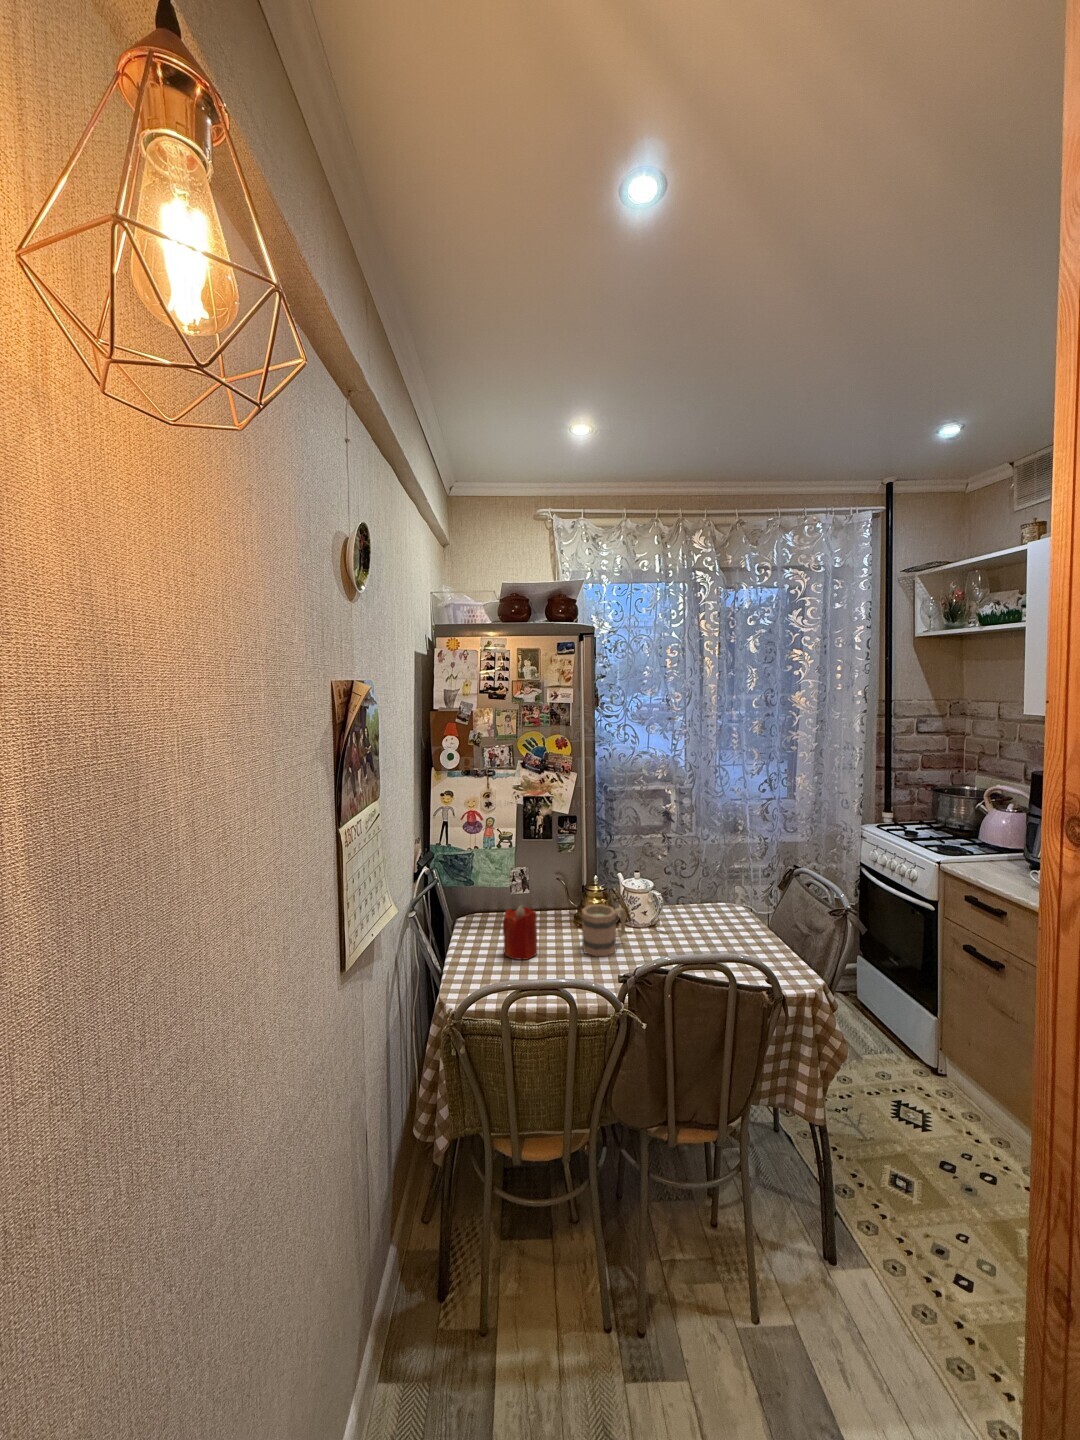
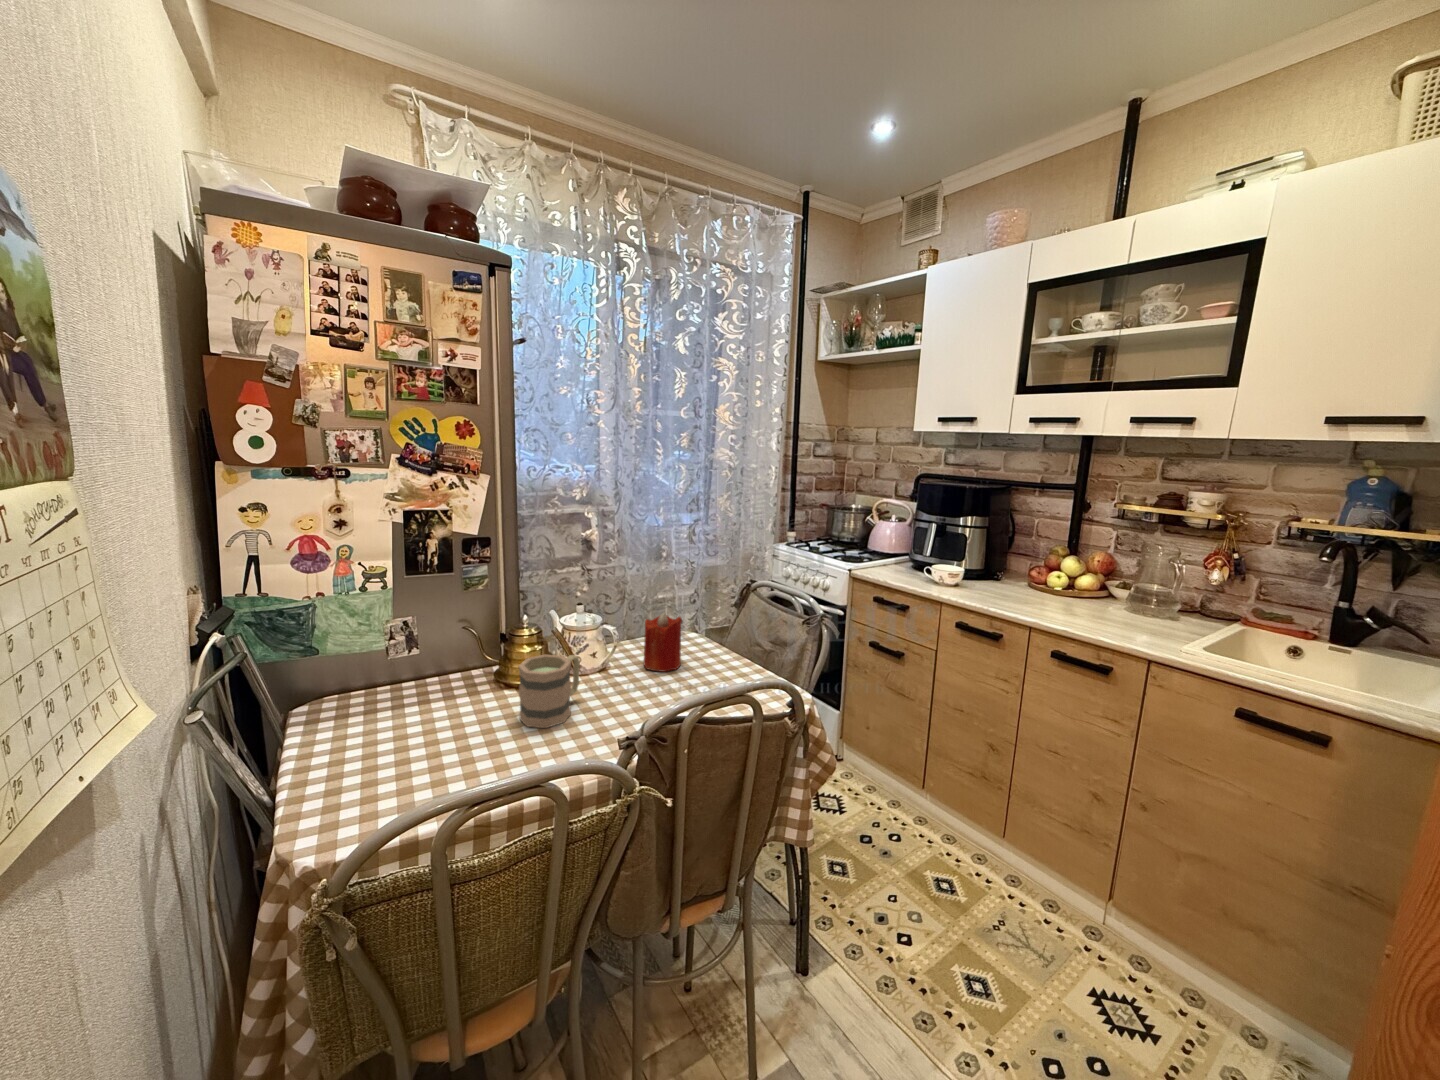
candle: present [503,906,537,960] -> present [644,612,682,672]

